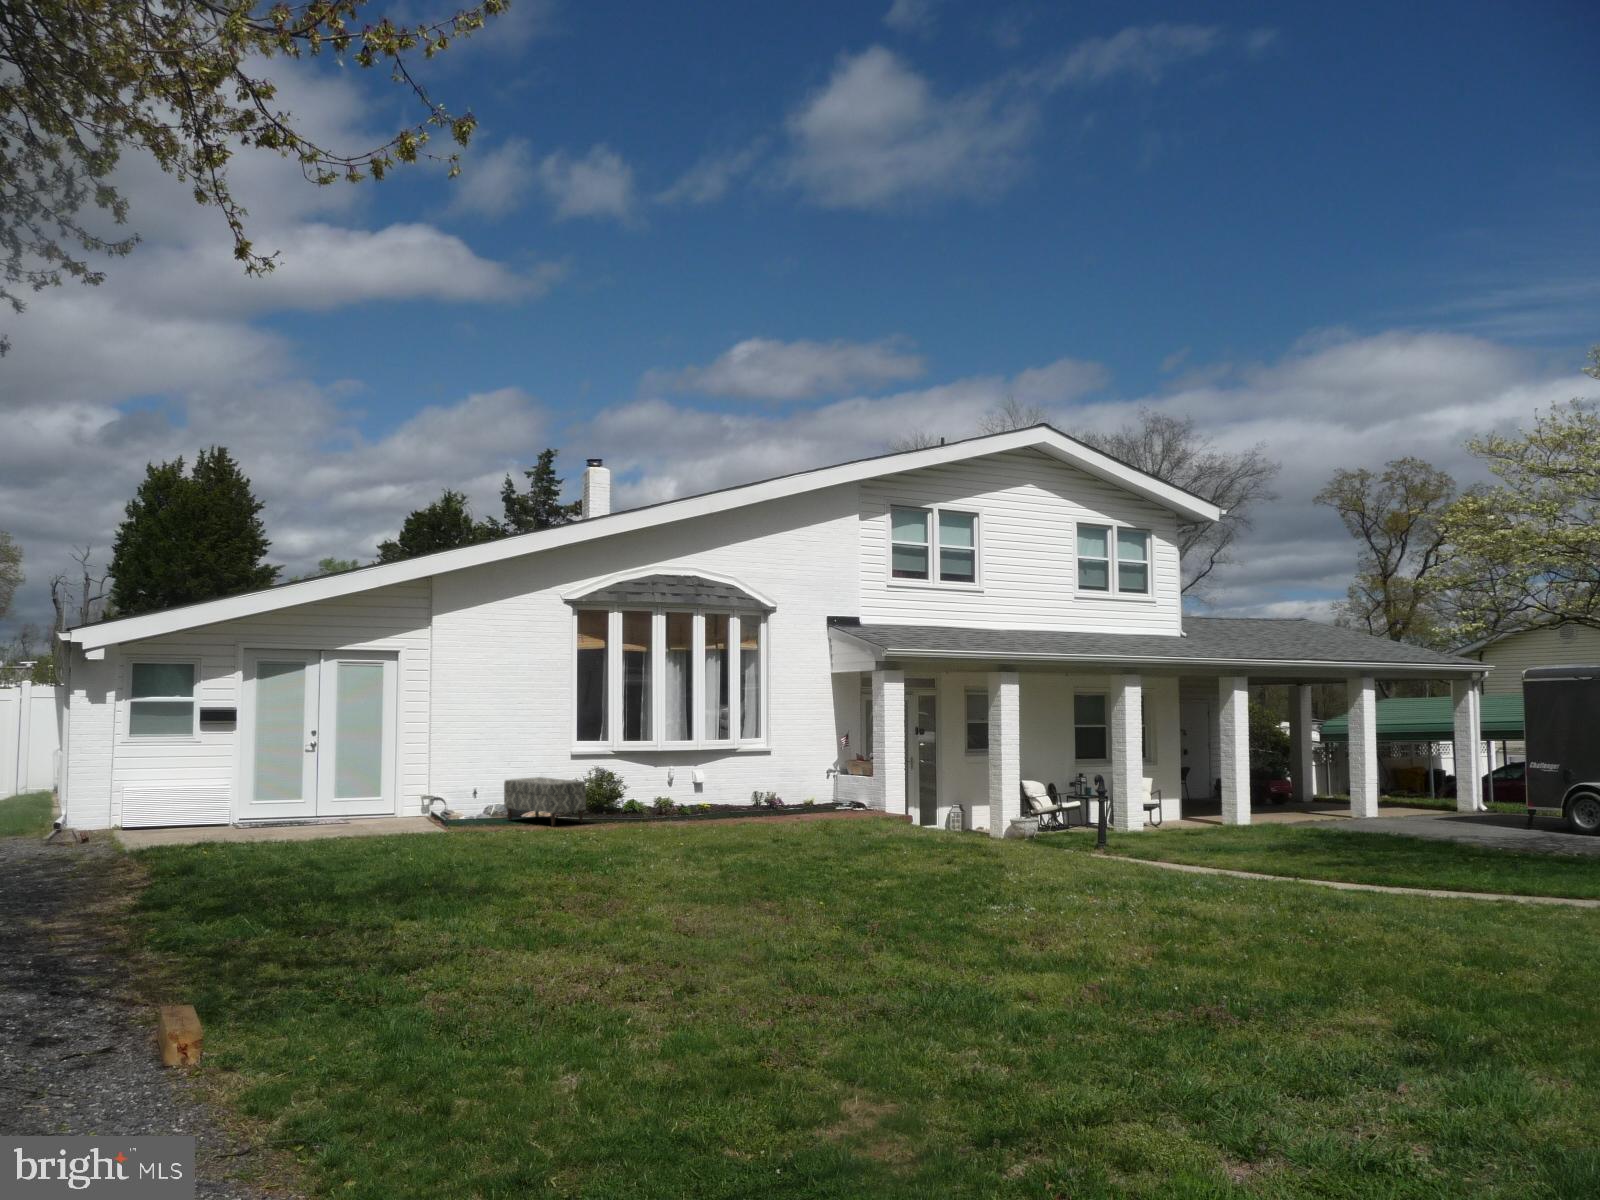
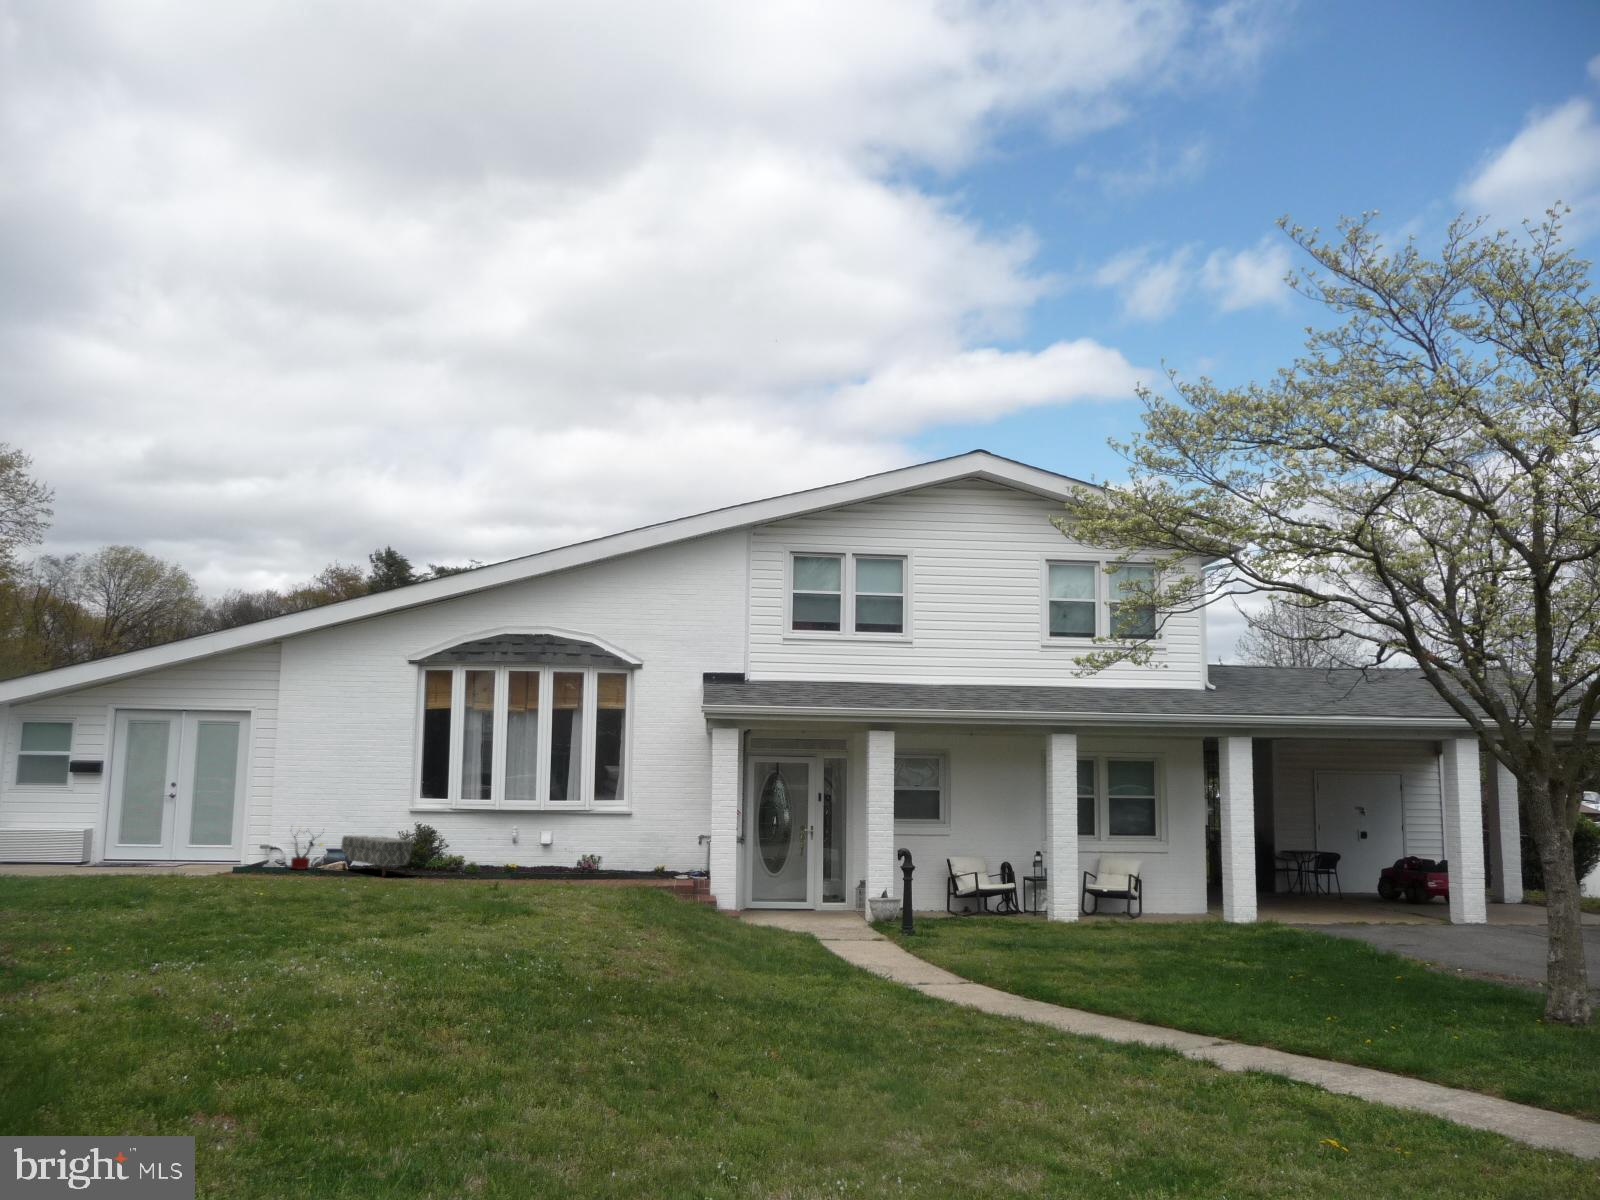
decorative plant: none [444,770,482,823] -> present [291,833,322,870]

